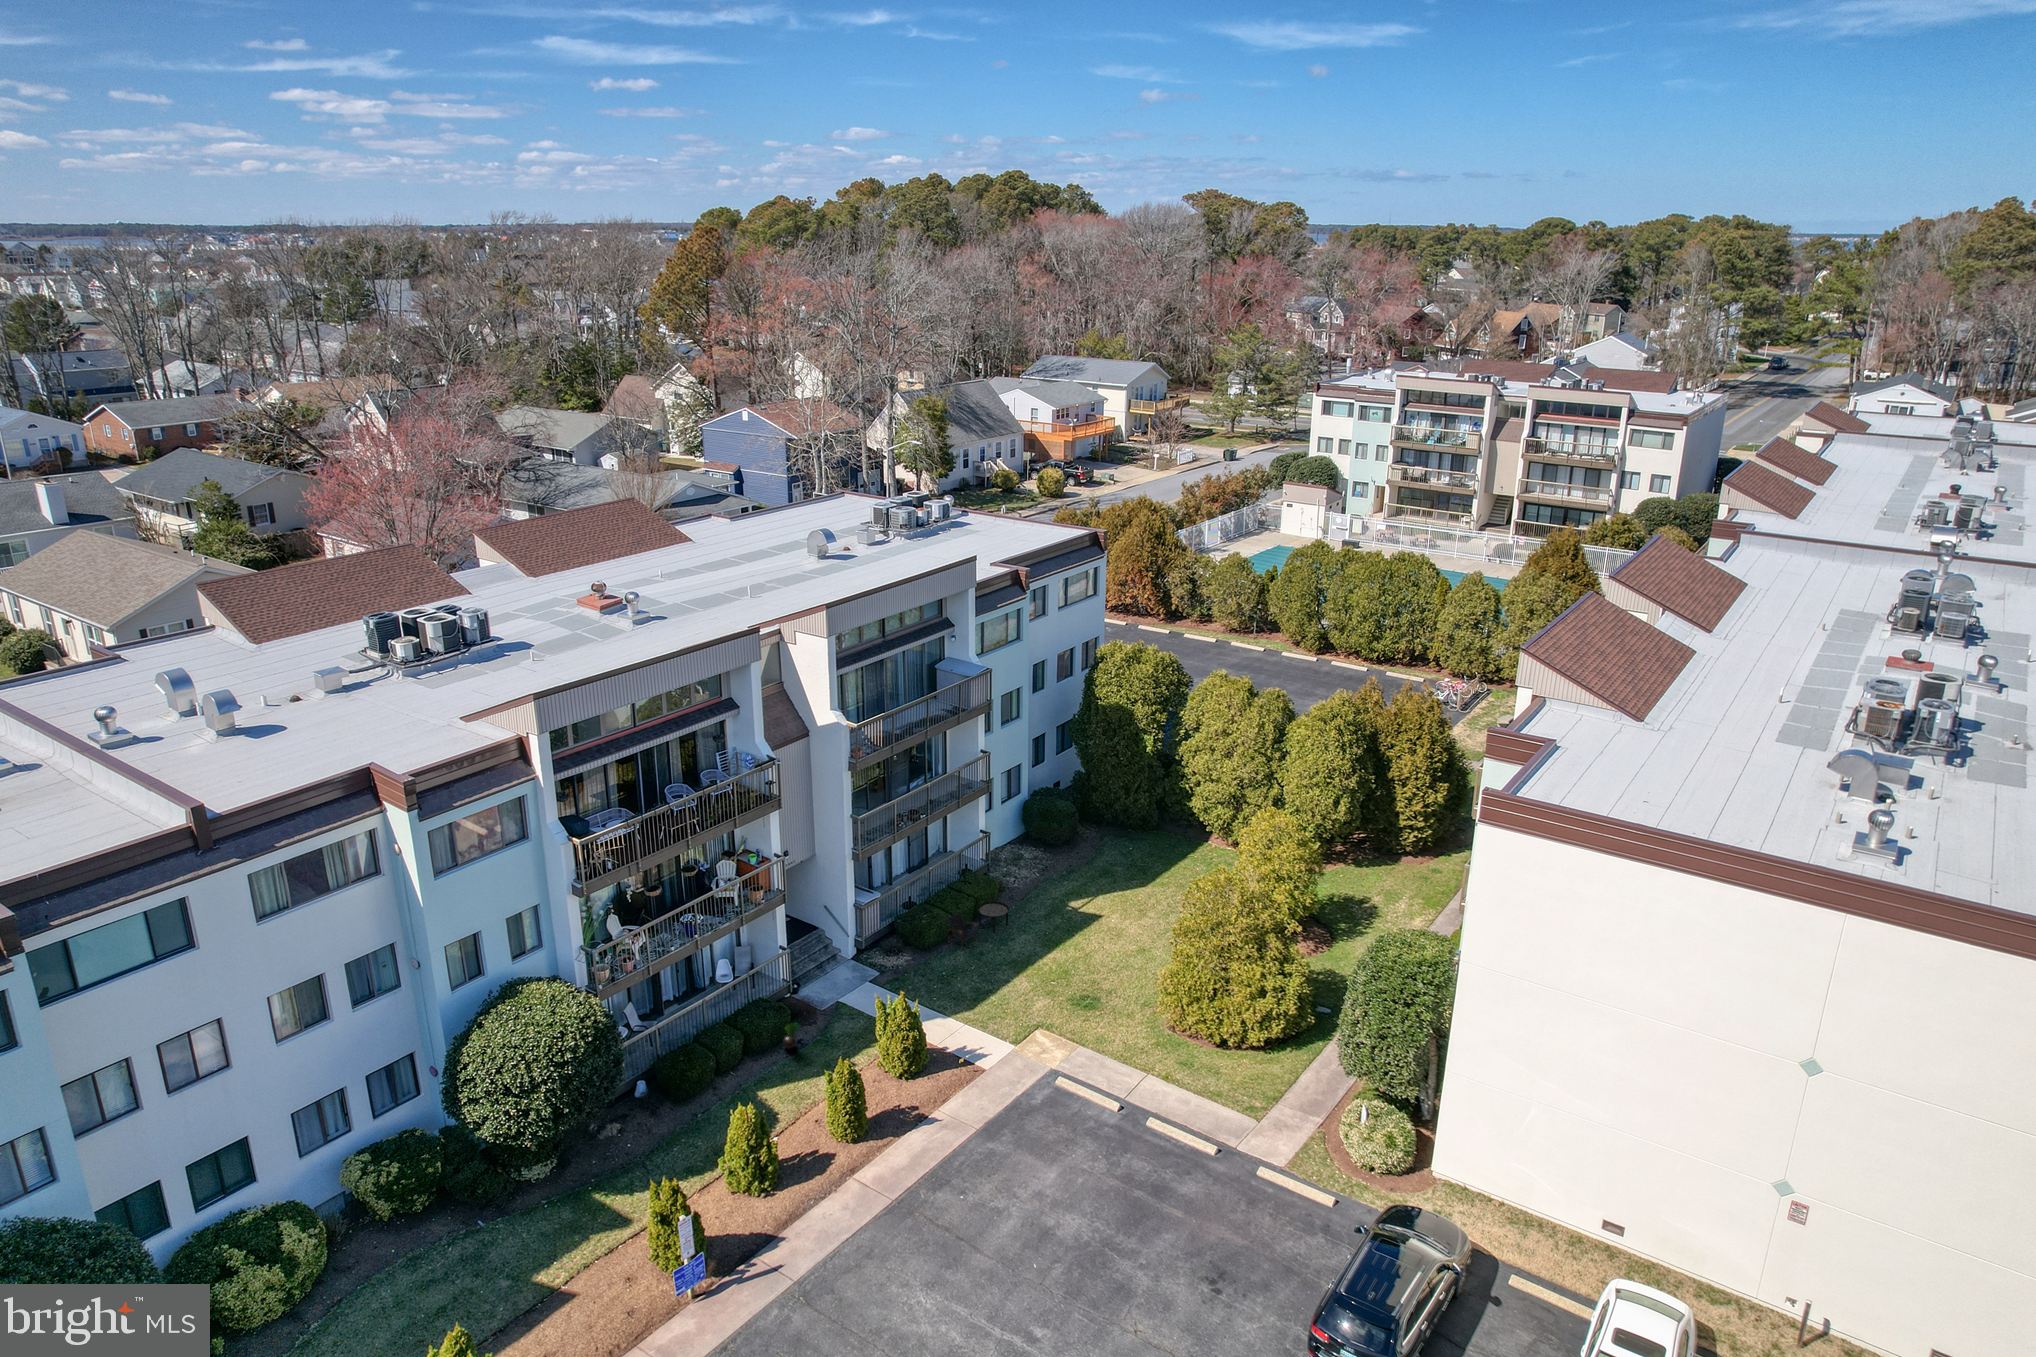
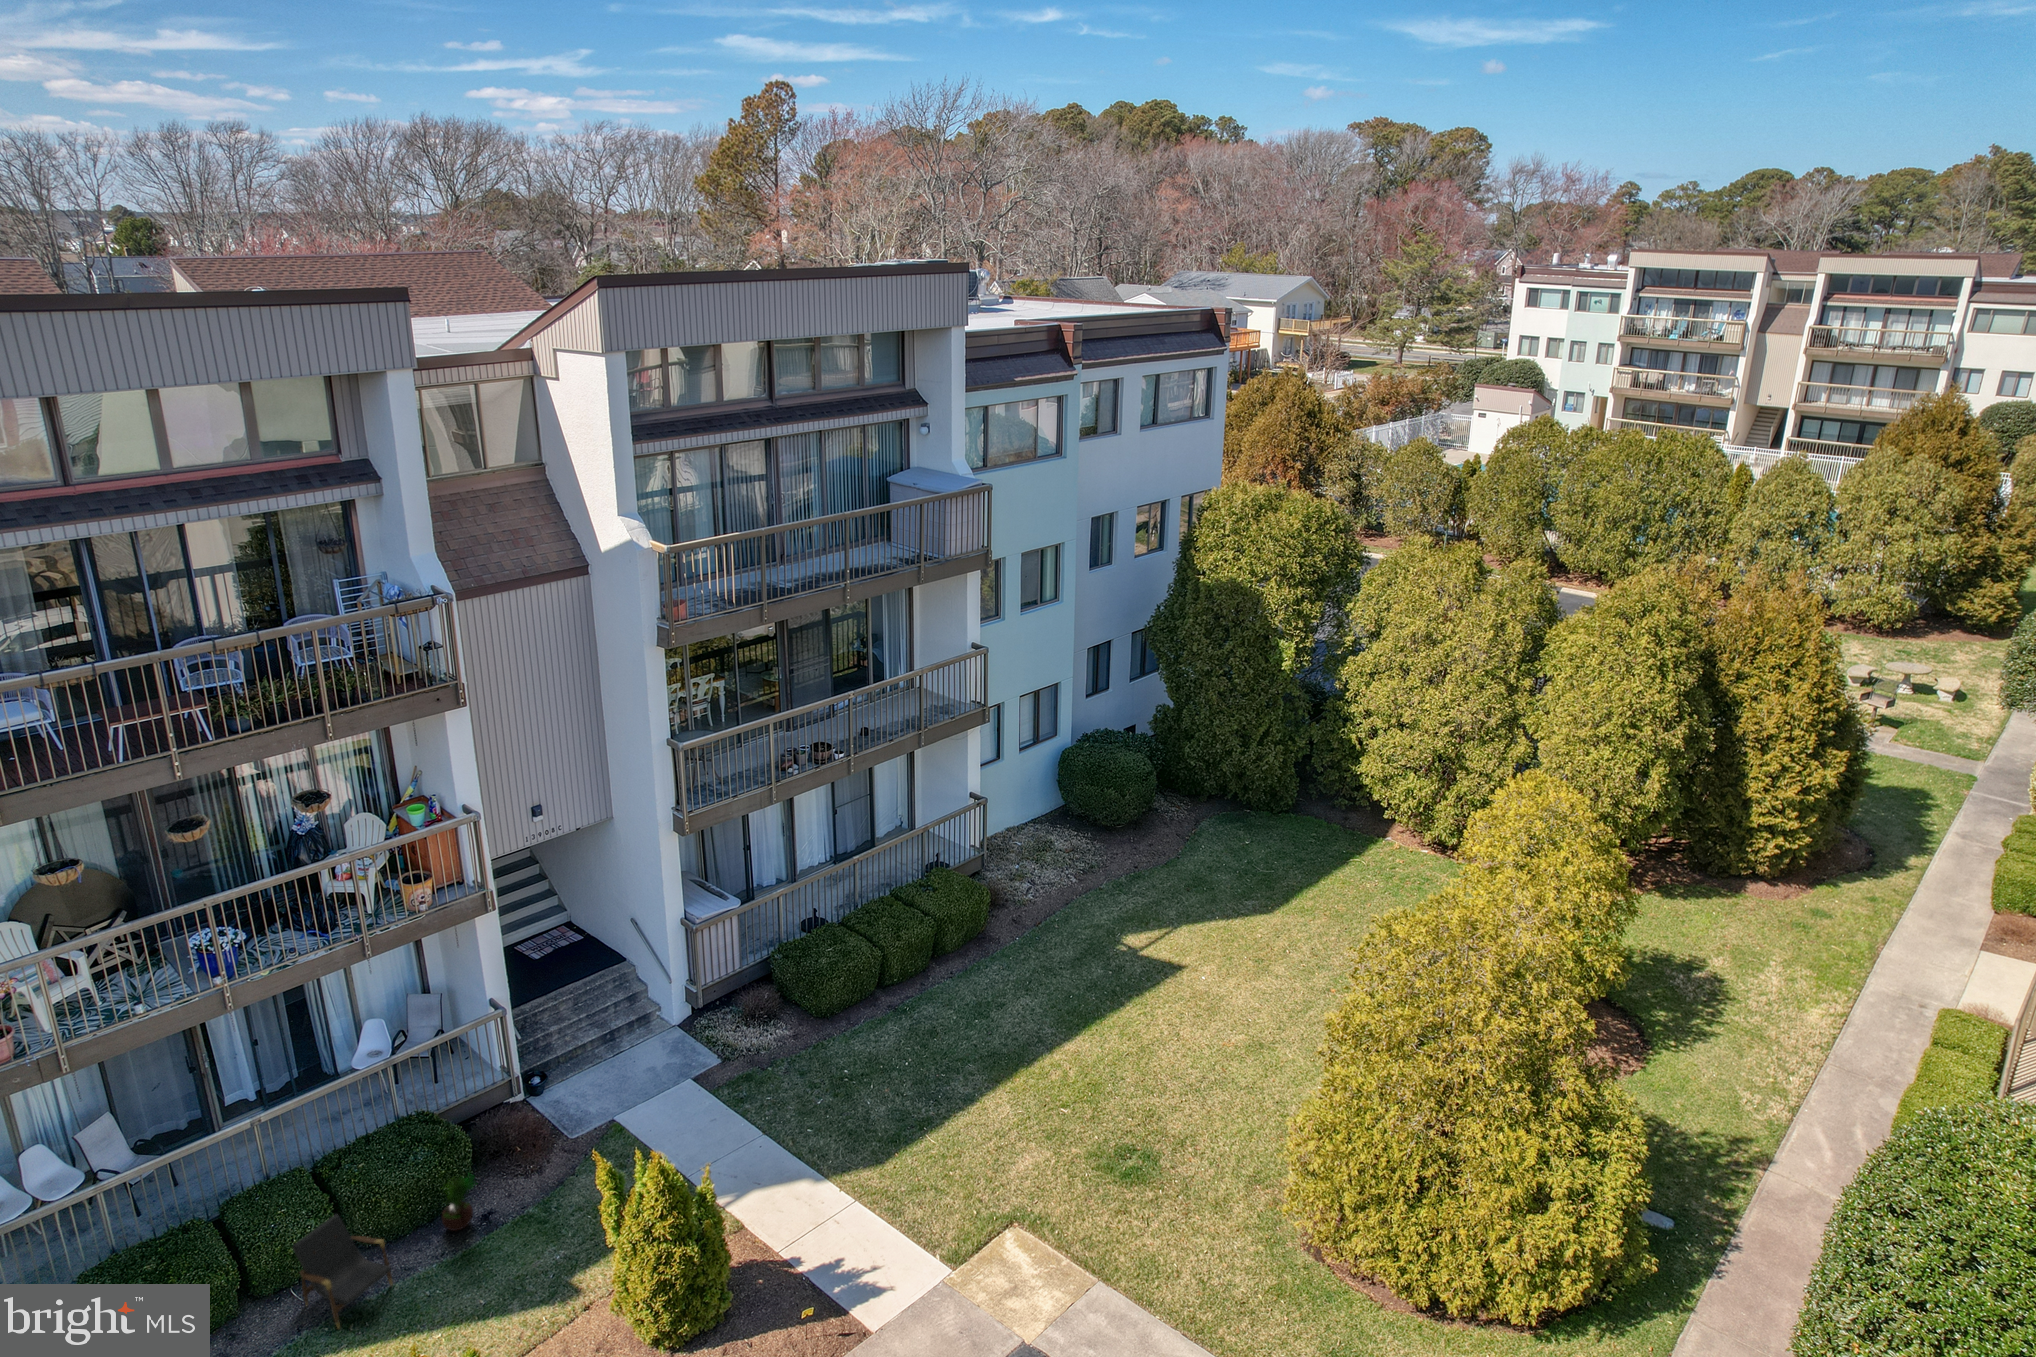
round table: present [978,902,1009,933] -> none [944,922,1004,983]
lounge chair: present [948,913,978,949] -> present [292,1214,393,1329]

